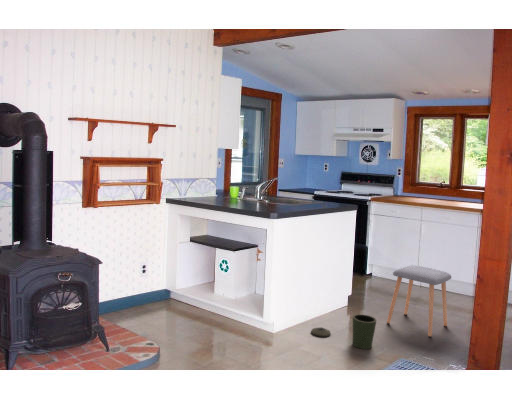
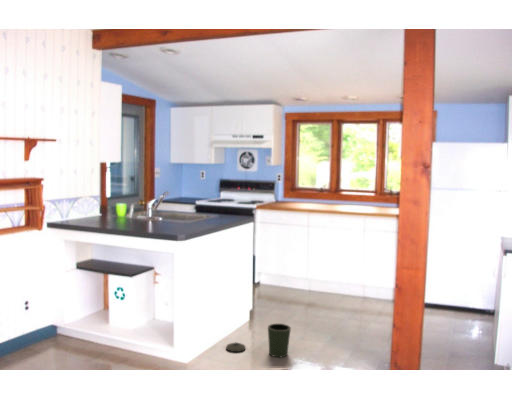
stool: present [387,265,451,337] -> none [292,269,345,335]

